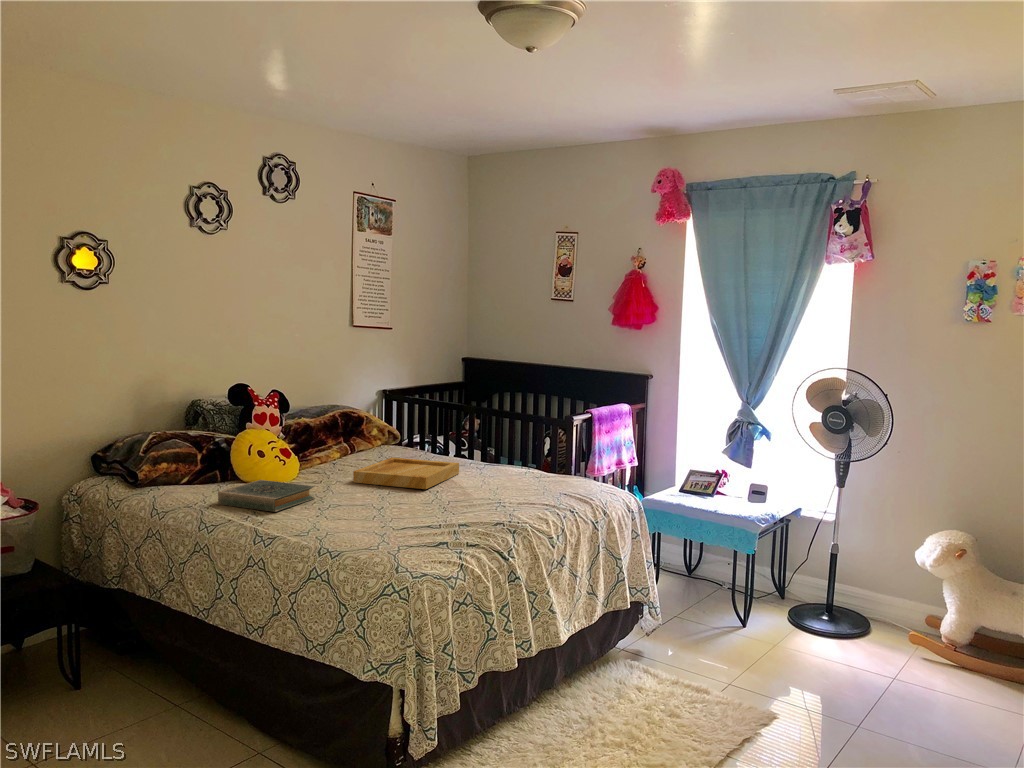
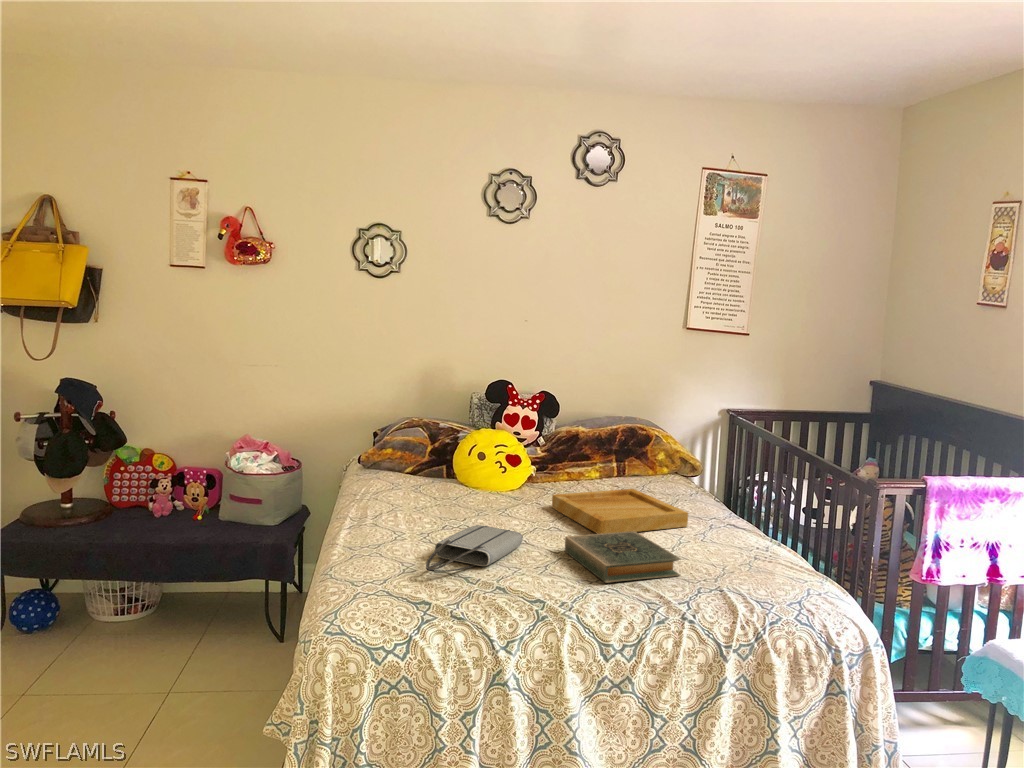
hardback book: present [218,480,315,512] -> present [565,531,680,583]
tote bag: none [347,497,407,530] -> present [426,525,523,572]

